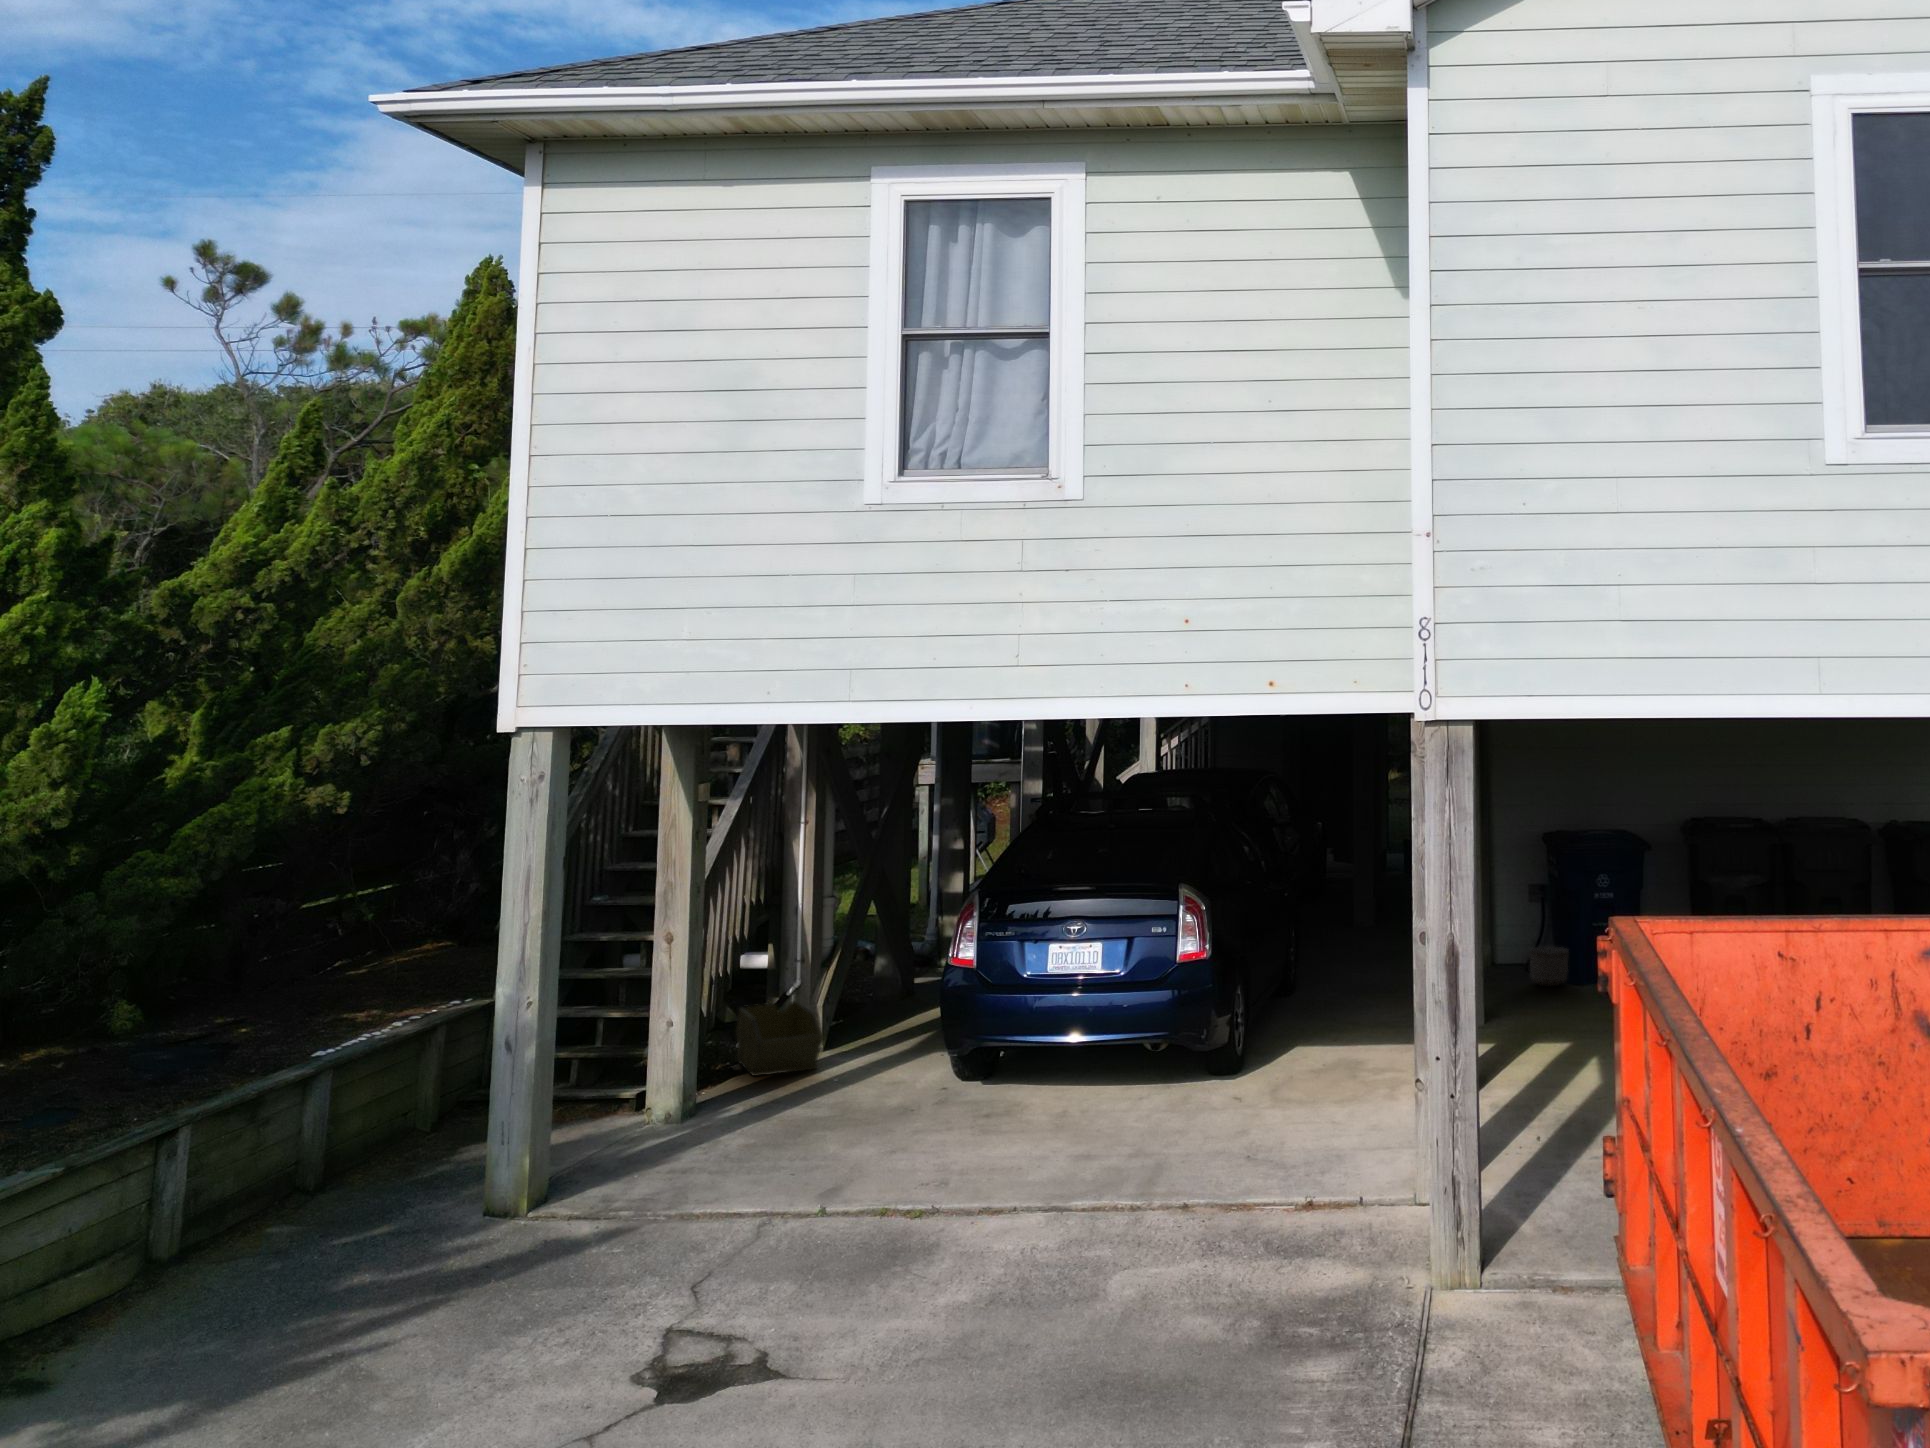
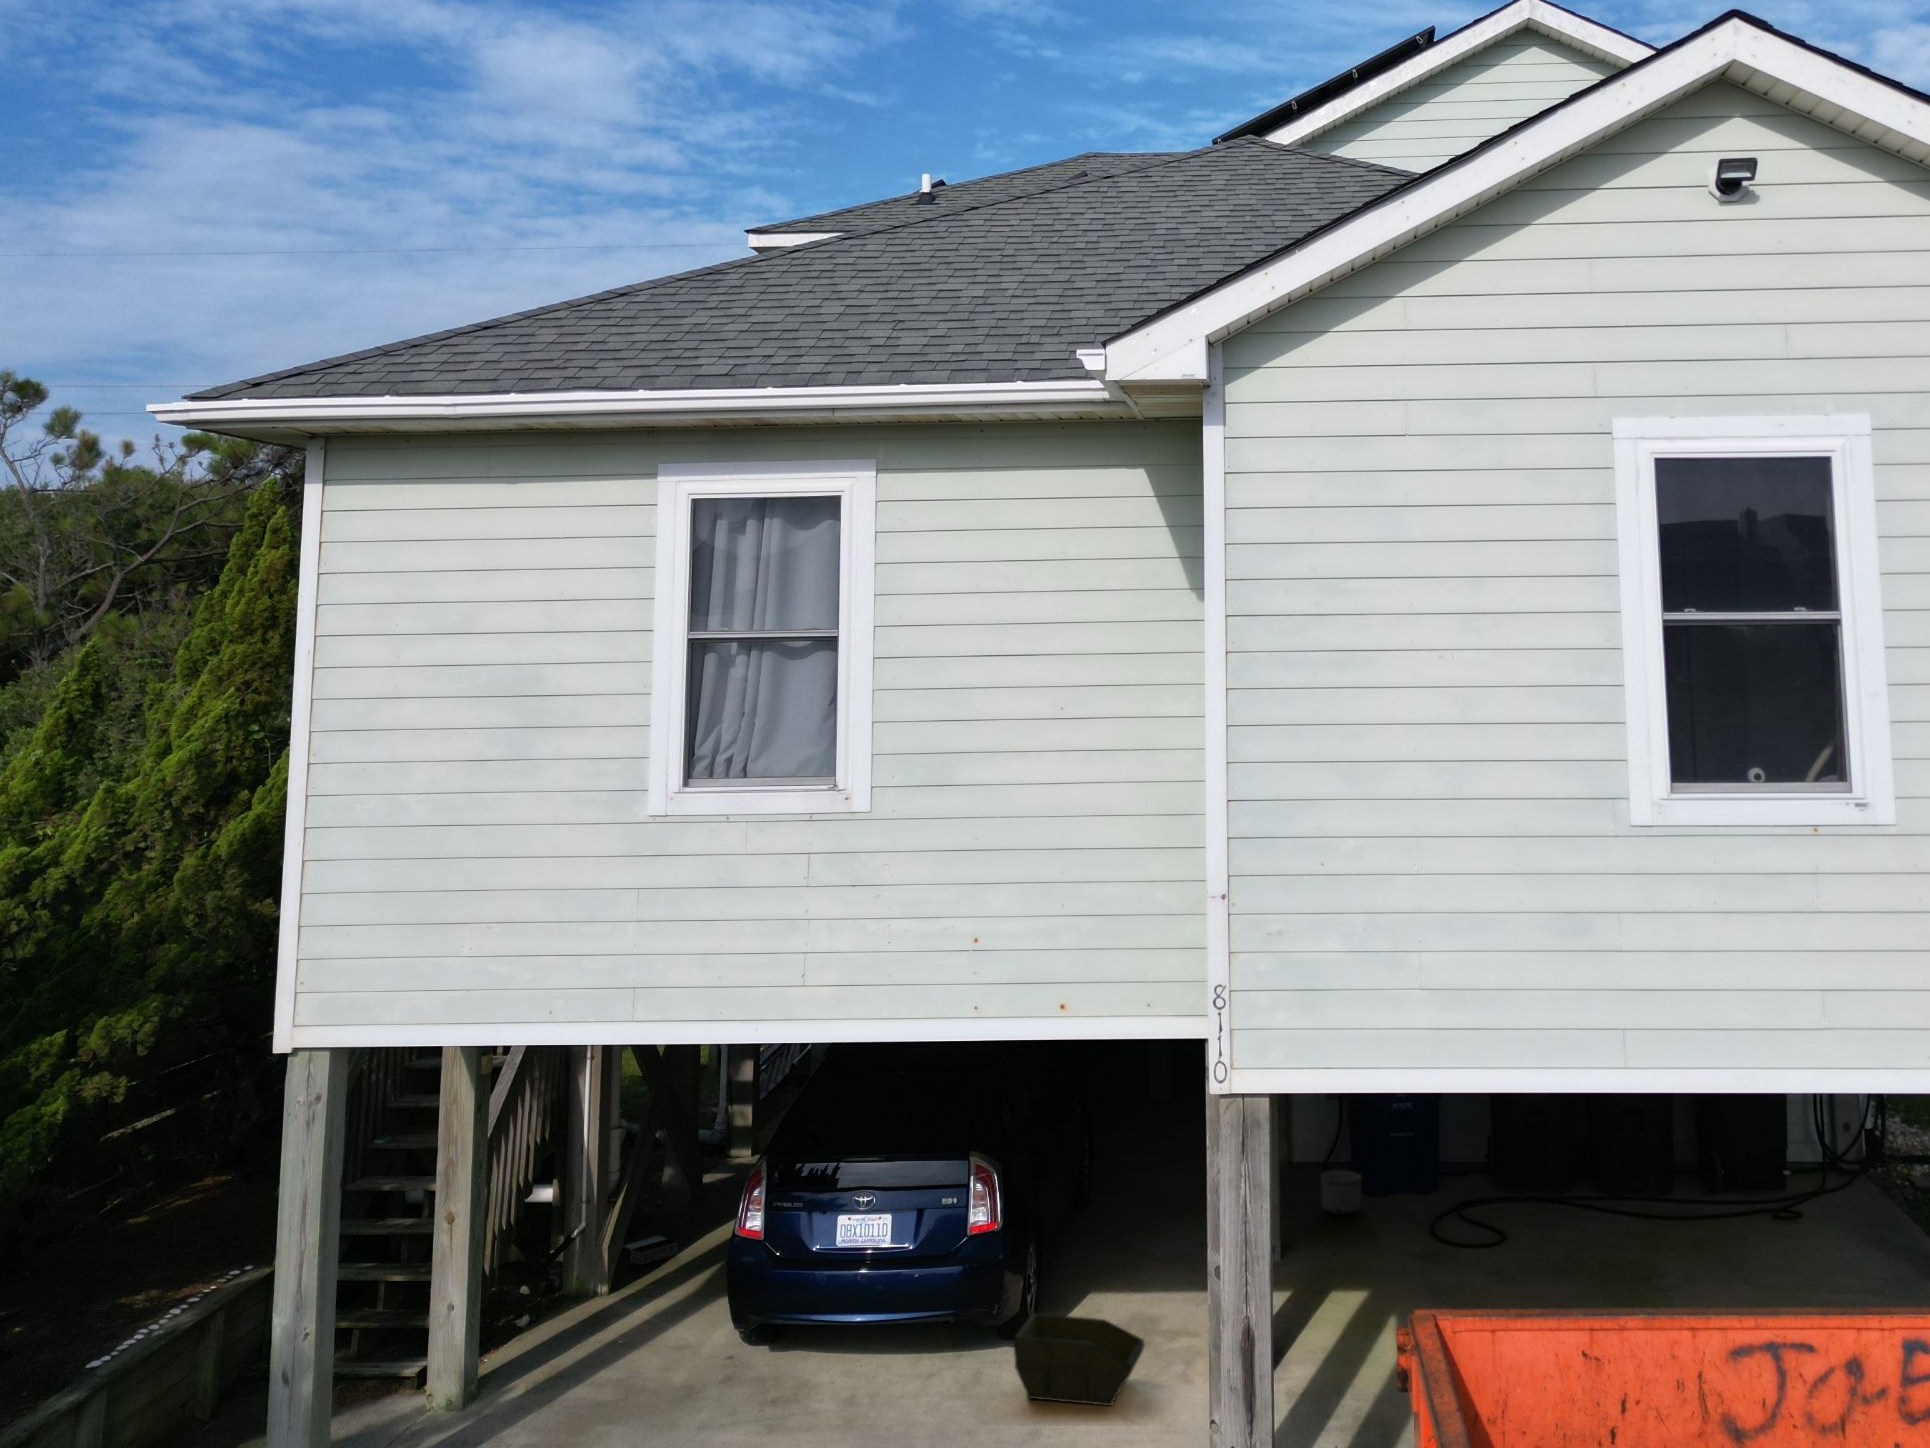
storage bin: present [736,1001,822,1076] -> present [1013,1314,1144,1406]
toolbox: none [837,1005,892,1029] -> present [622,1234,678,1265]

